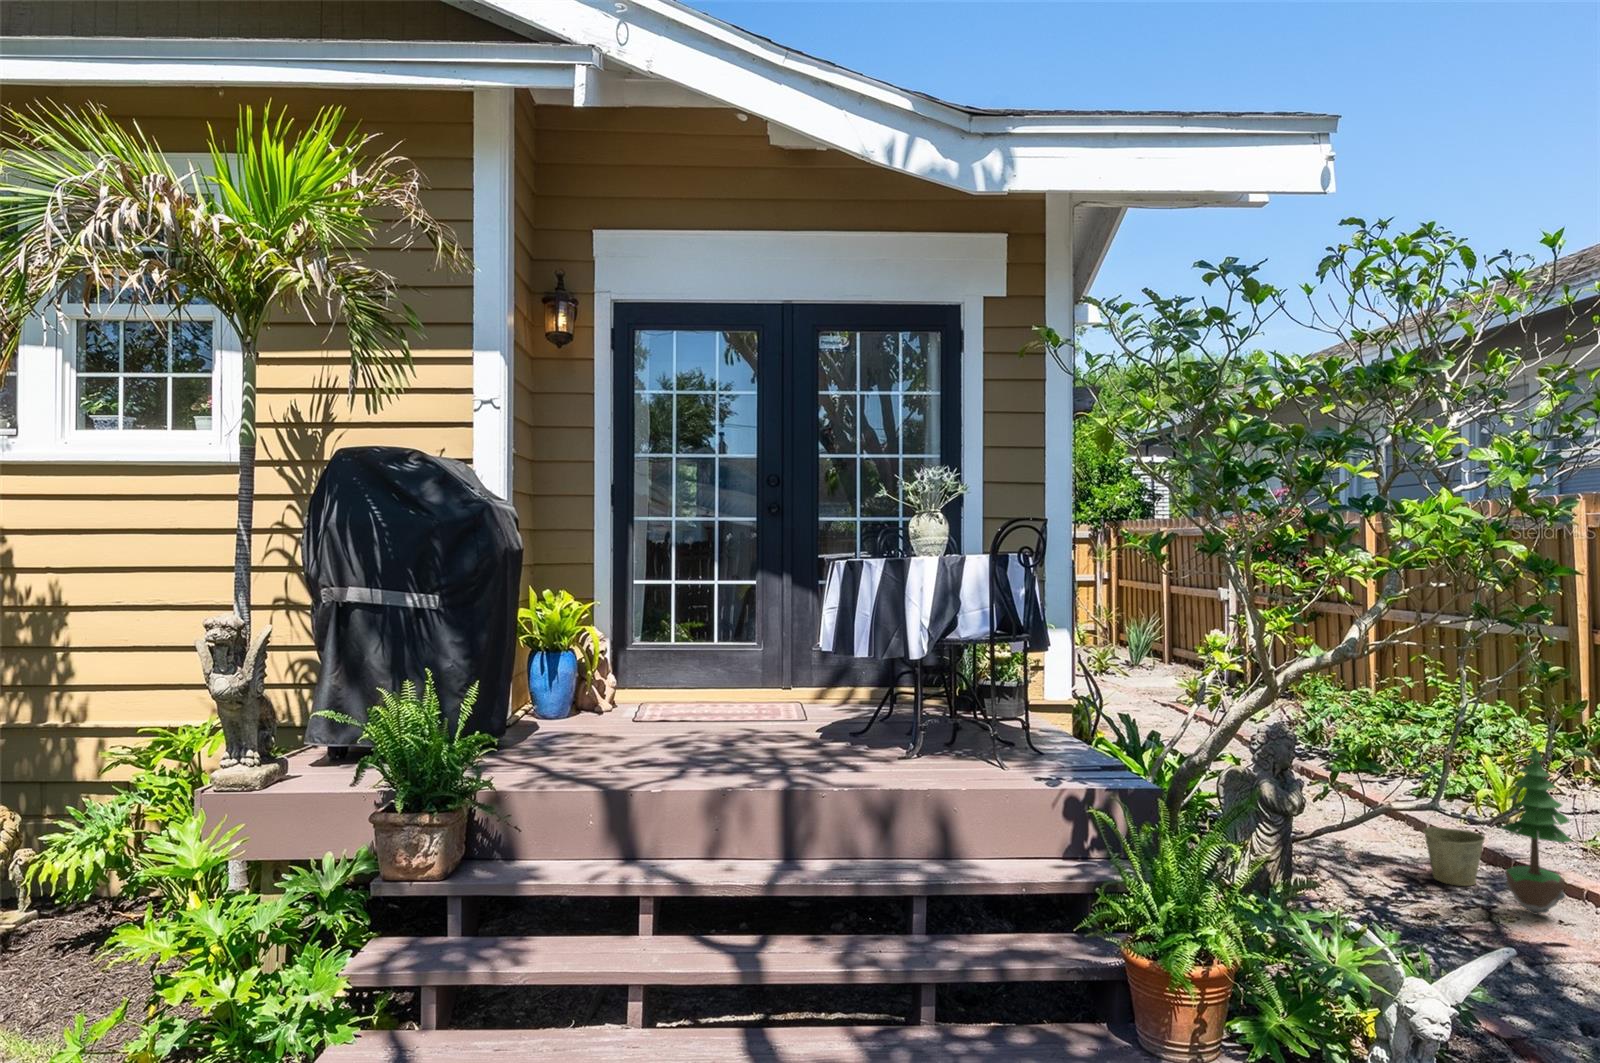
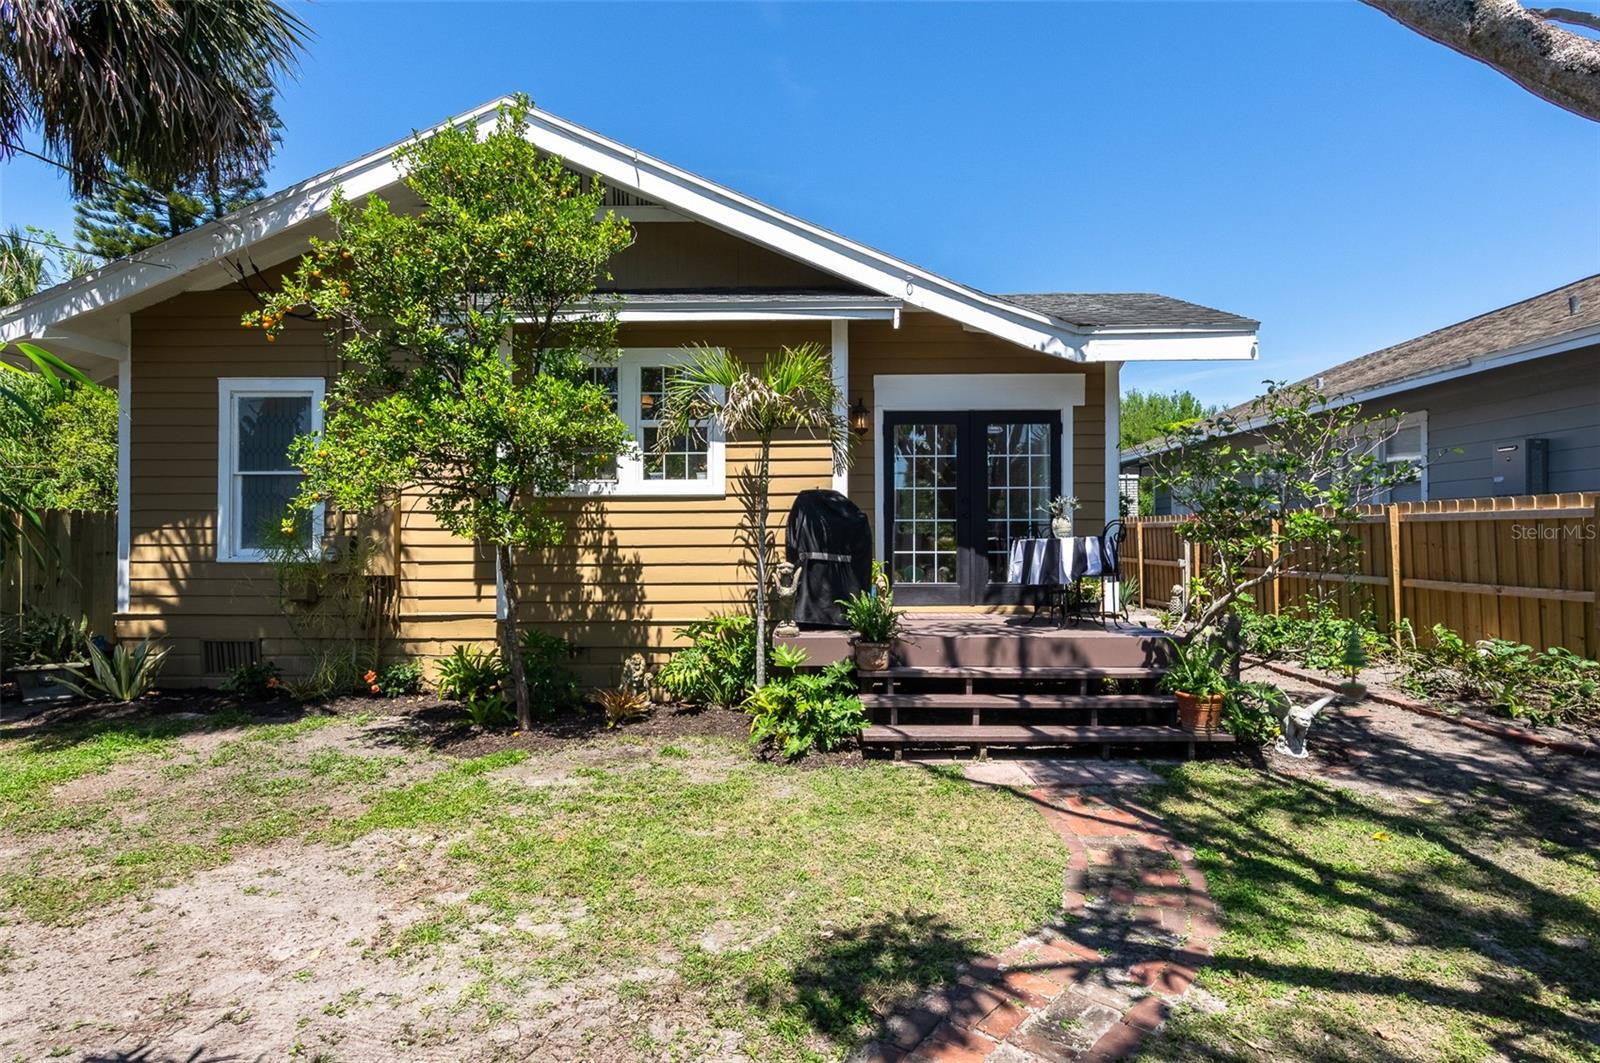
bucket: present [1423,808,1485,886] -> none [1302,657,1332,696]

